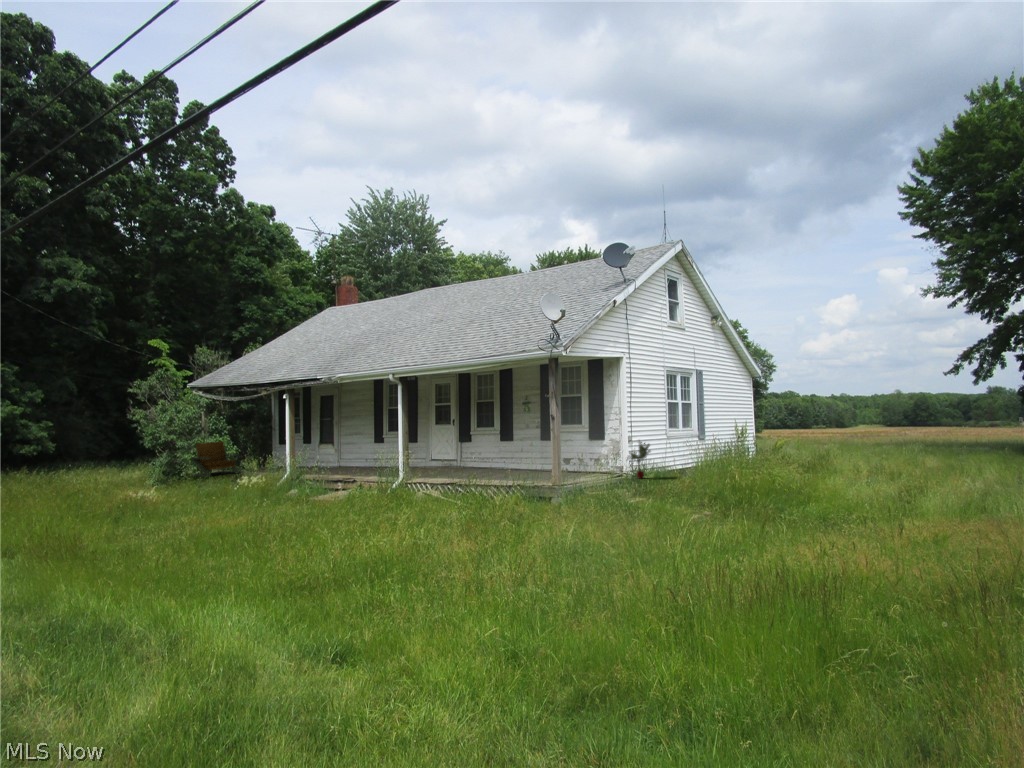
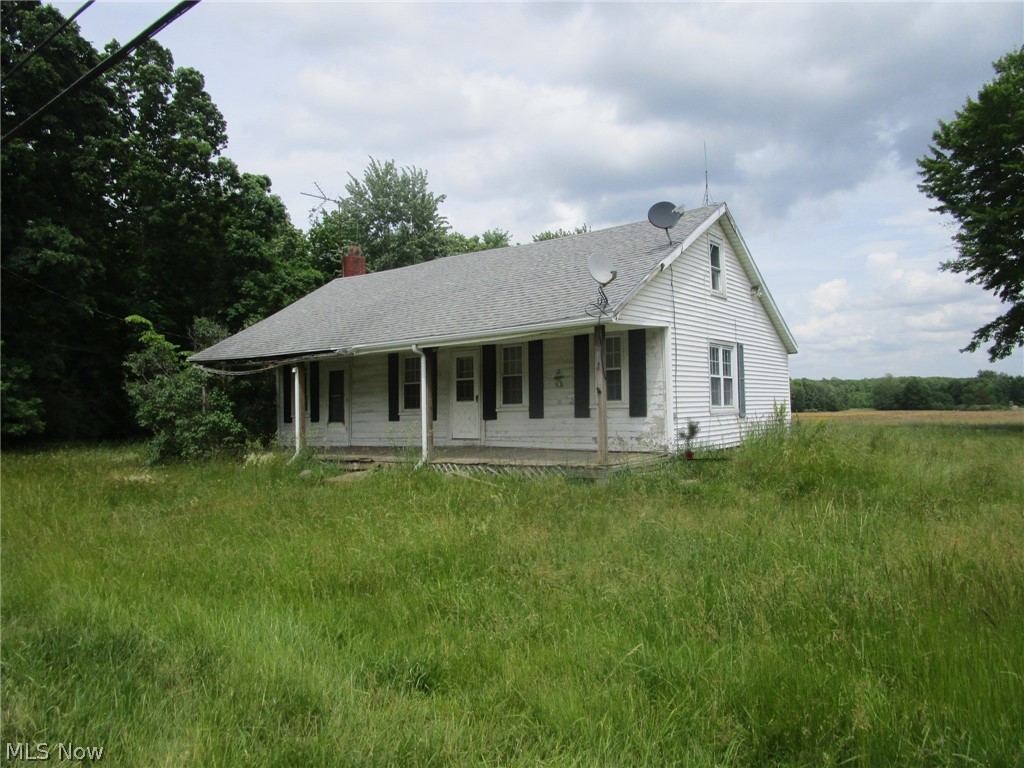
lounge chair: present [191,441,240,477] -> none [191,418,245,457]

